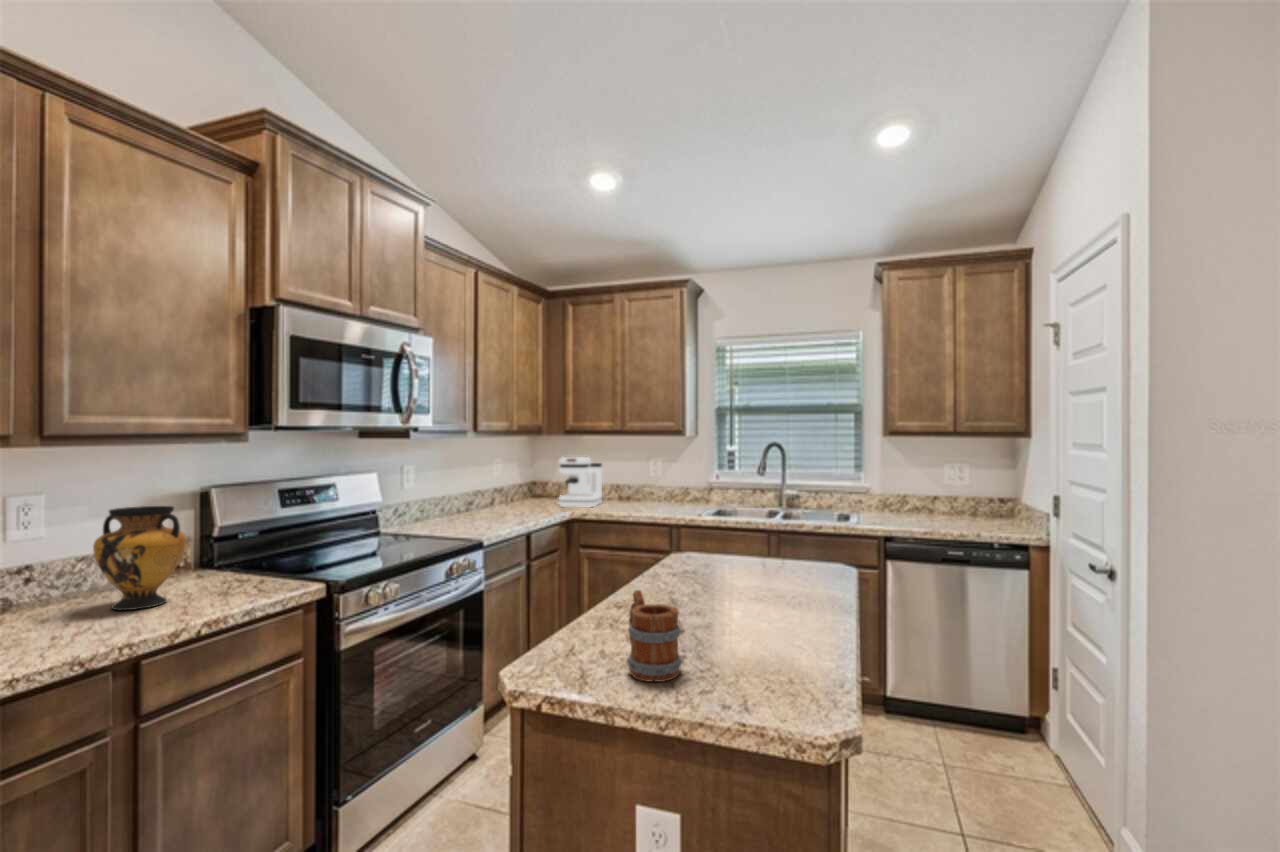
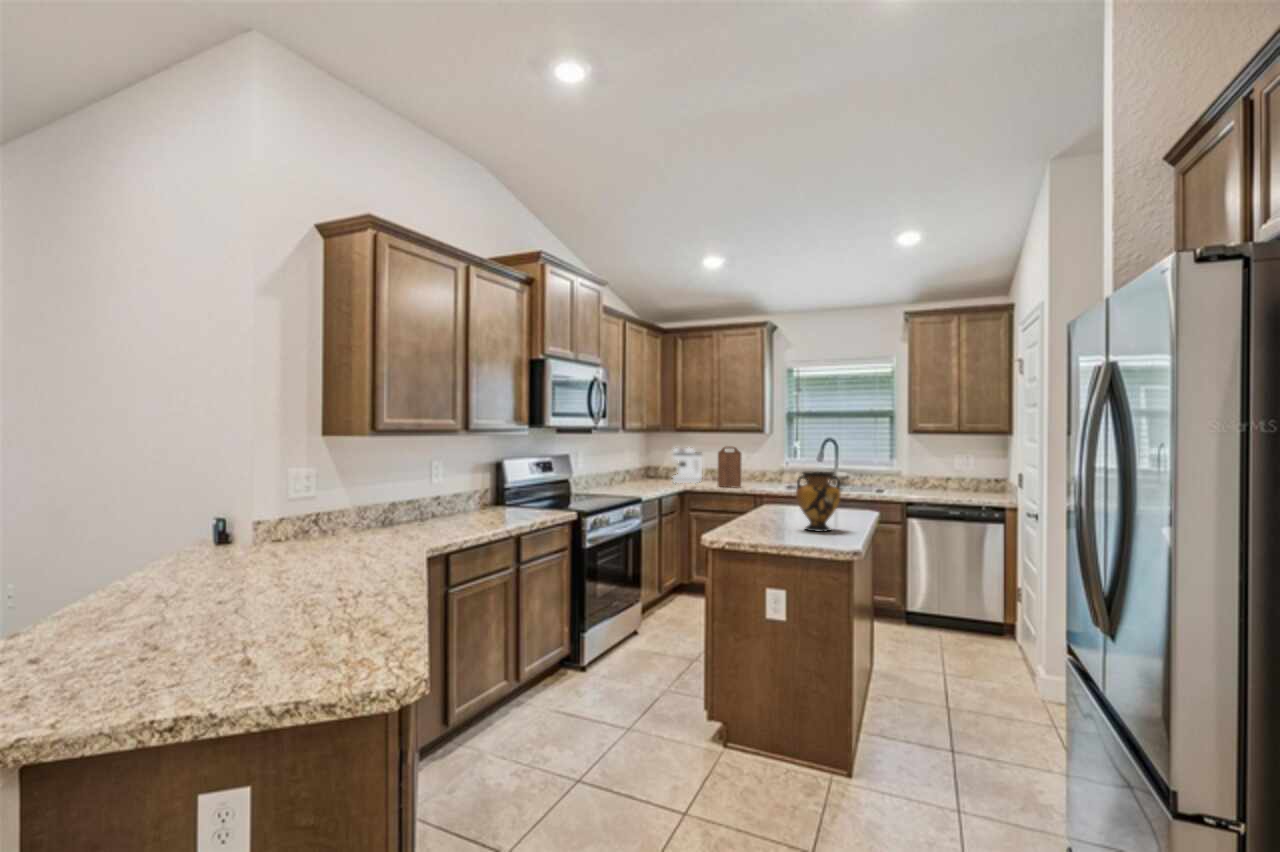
cutting board: none [617,455,651,515] -> present [718,446,741,488]
vase: present [93,506,186,610] -> present [796,472,841,532]
mug: present [627,590,682,682] -> none [762,502,789,538]

